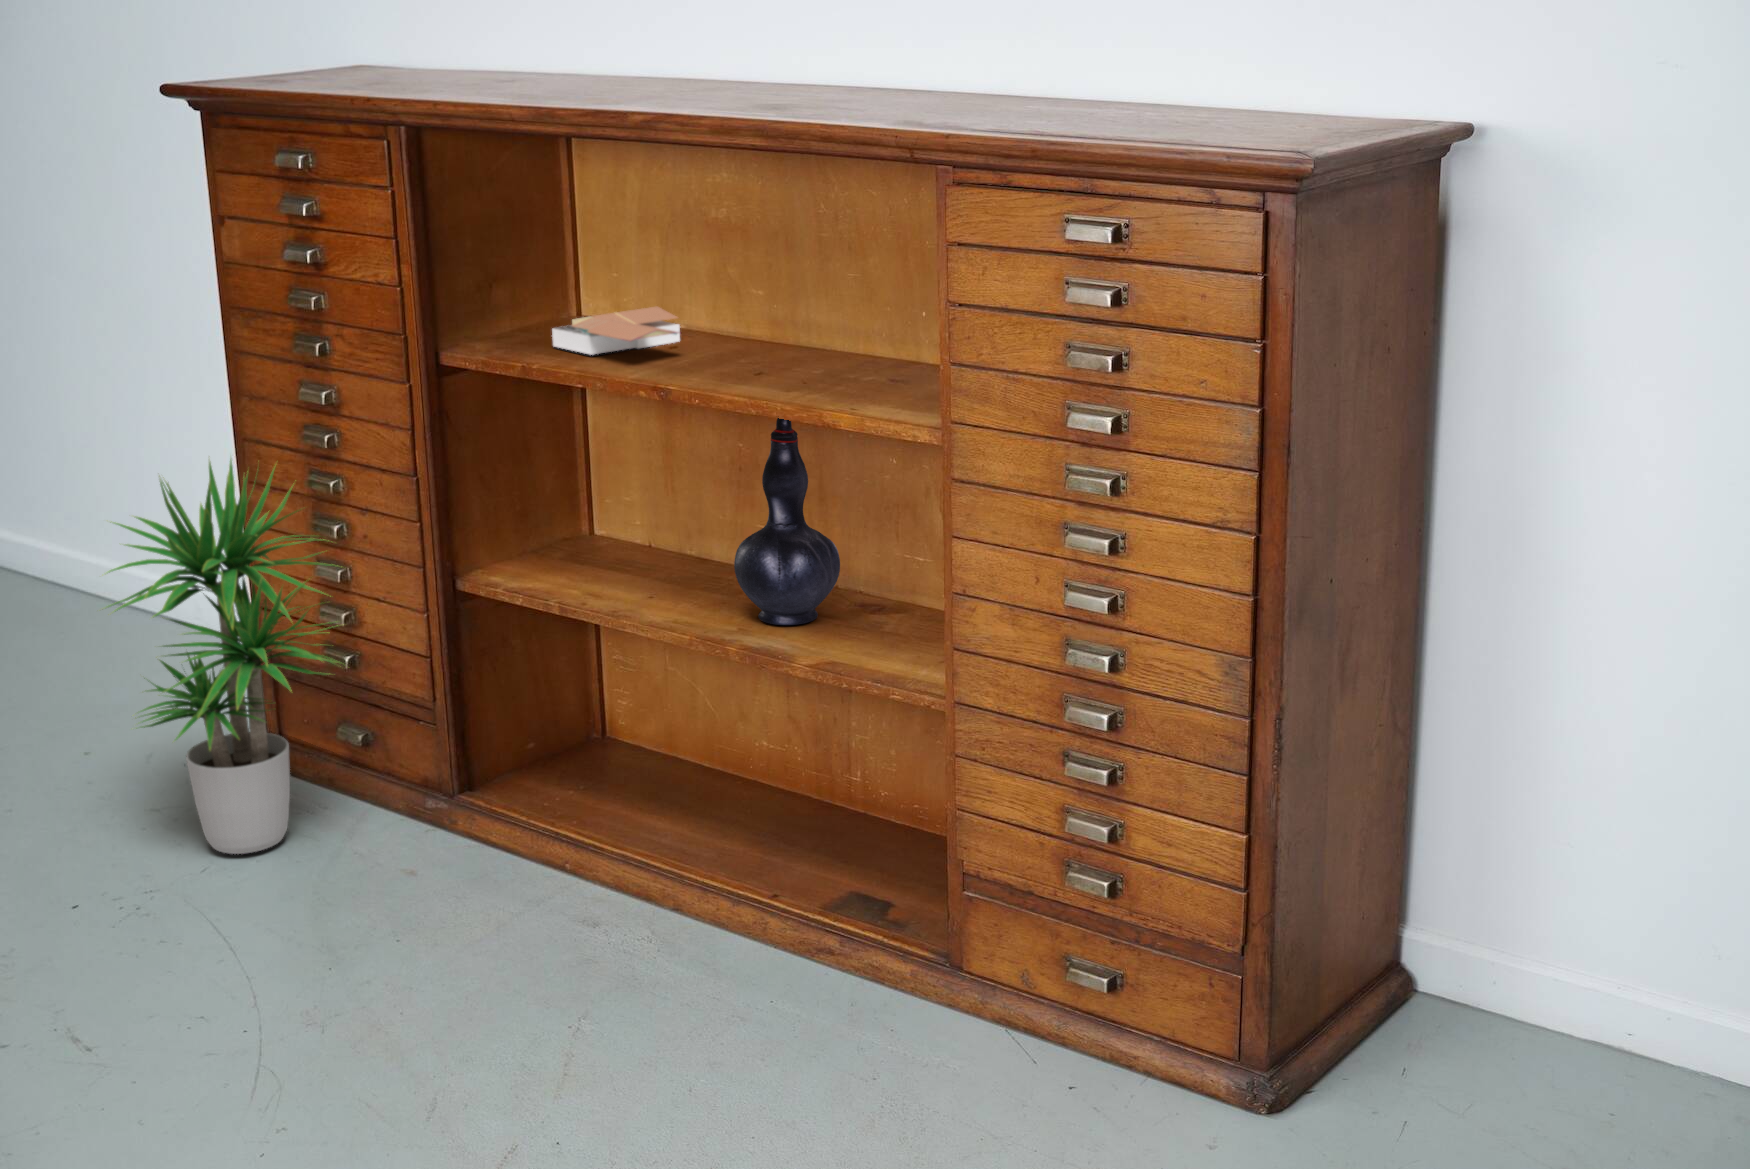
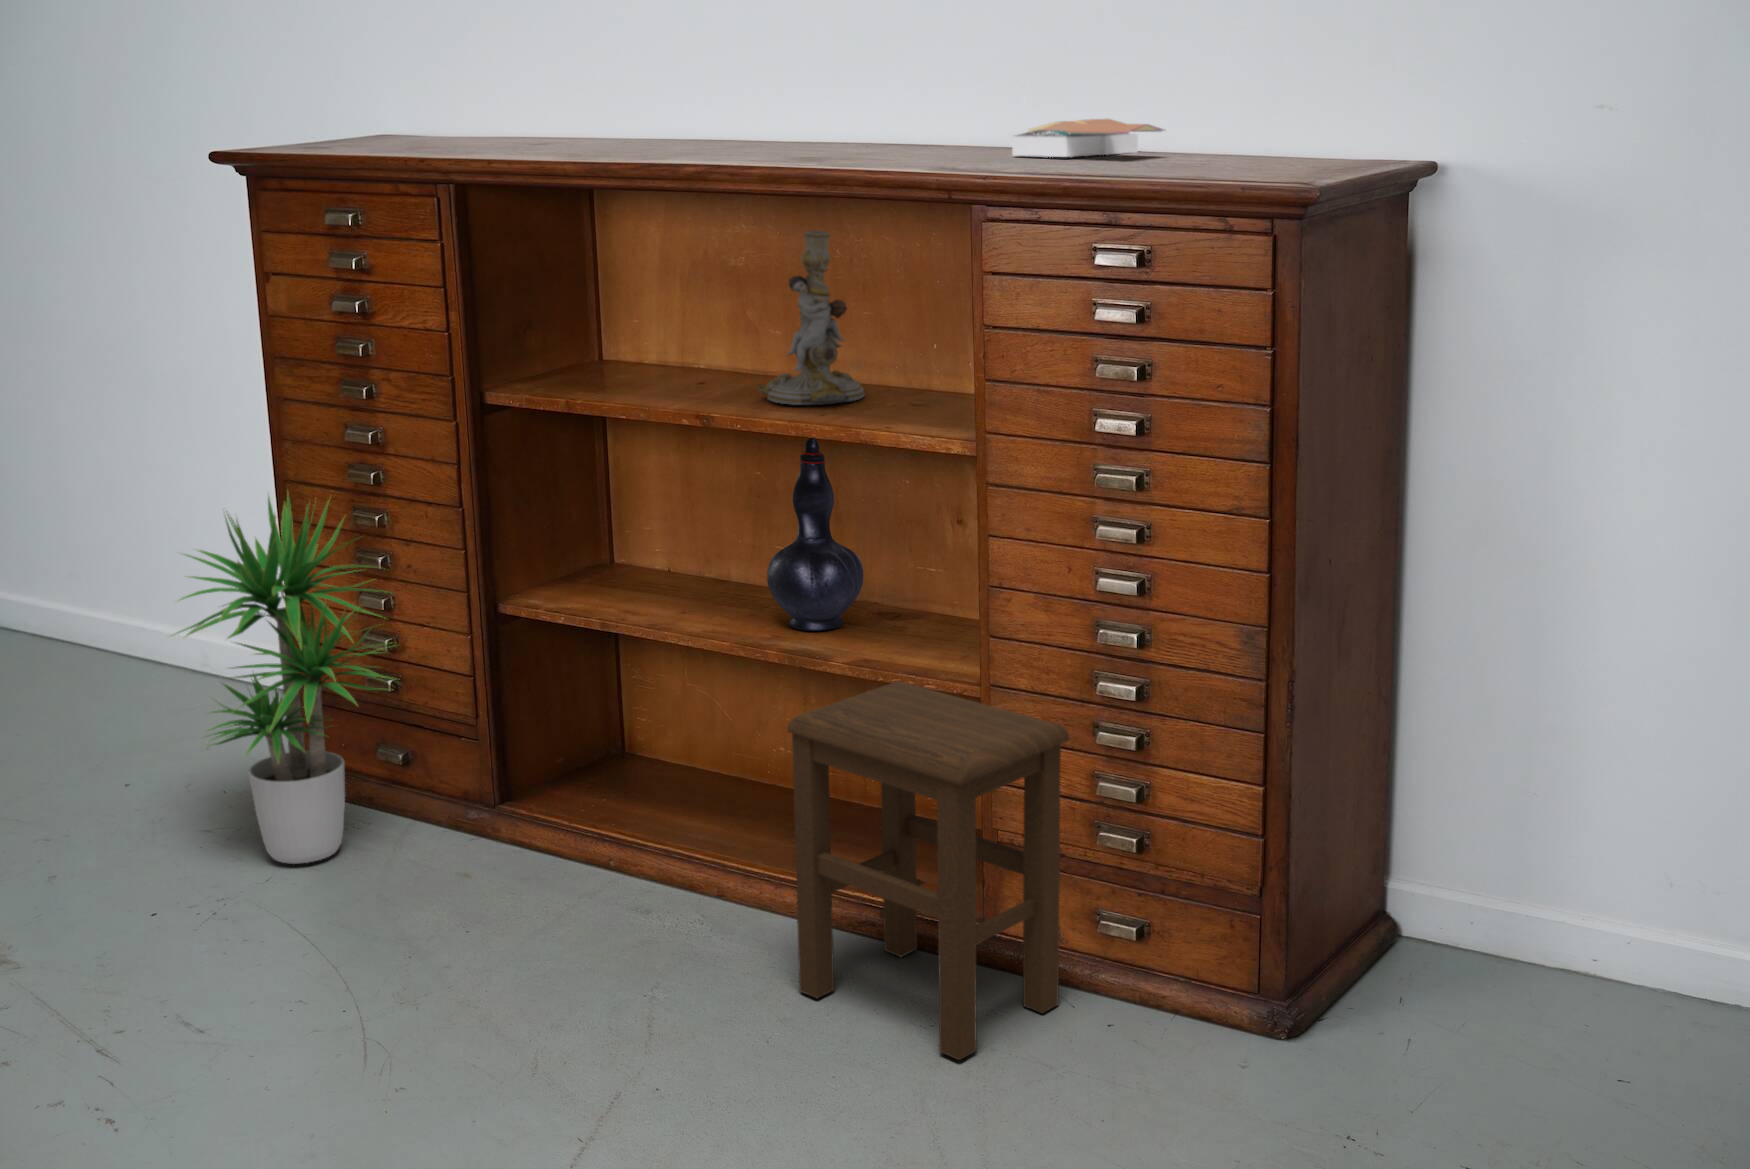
candlestick: none [726,185,843,379] -> present [758,231,865,405]
book: present [552,307,680,355] -> present [1012,119,1164,157]
stool: none [724,692,1033,1122] -> present [787,681,1069,1060]

